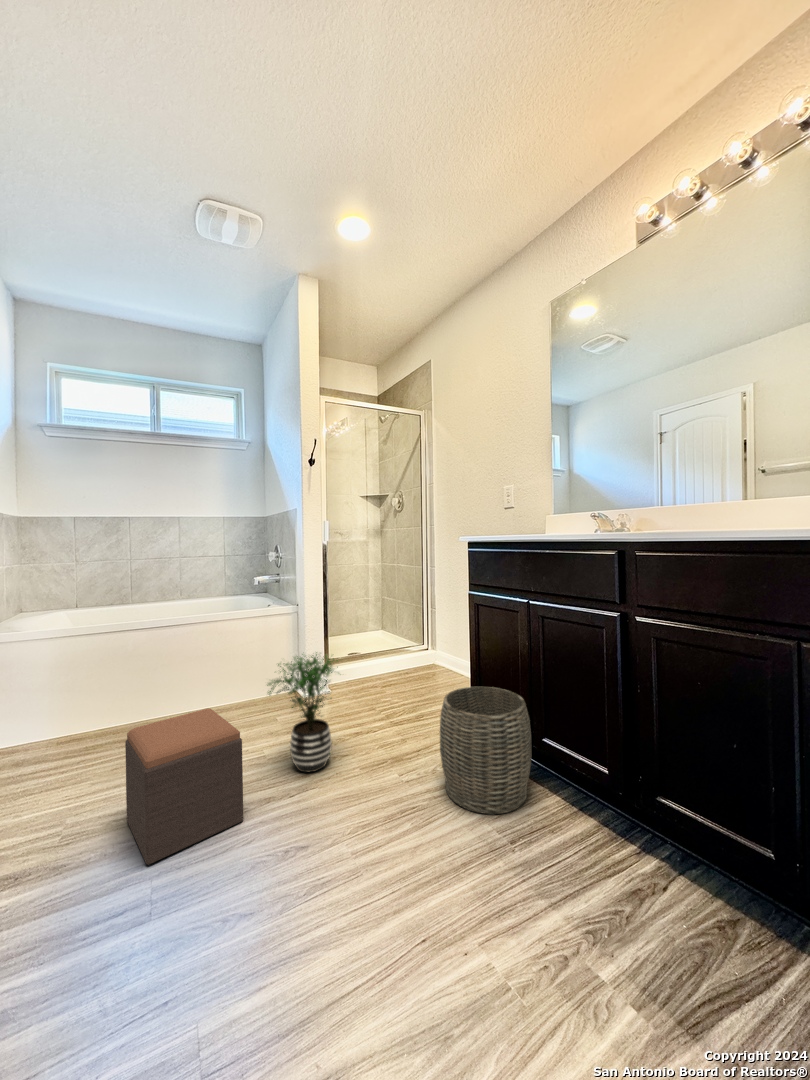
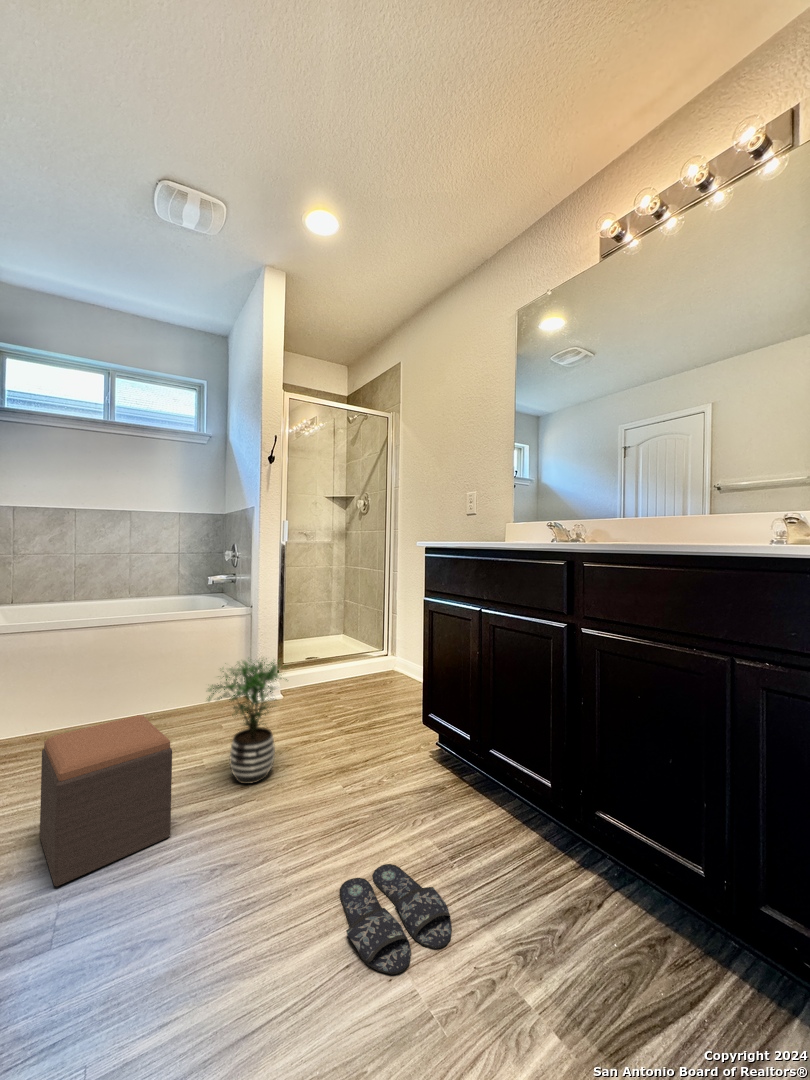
woven basket: present [440,686,531,814] -> none [386,696,478,828]
slippers: none [408,847,519,949] -> present [340,864,452,974]

